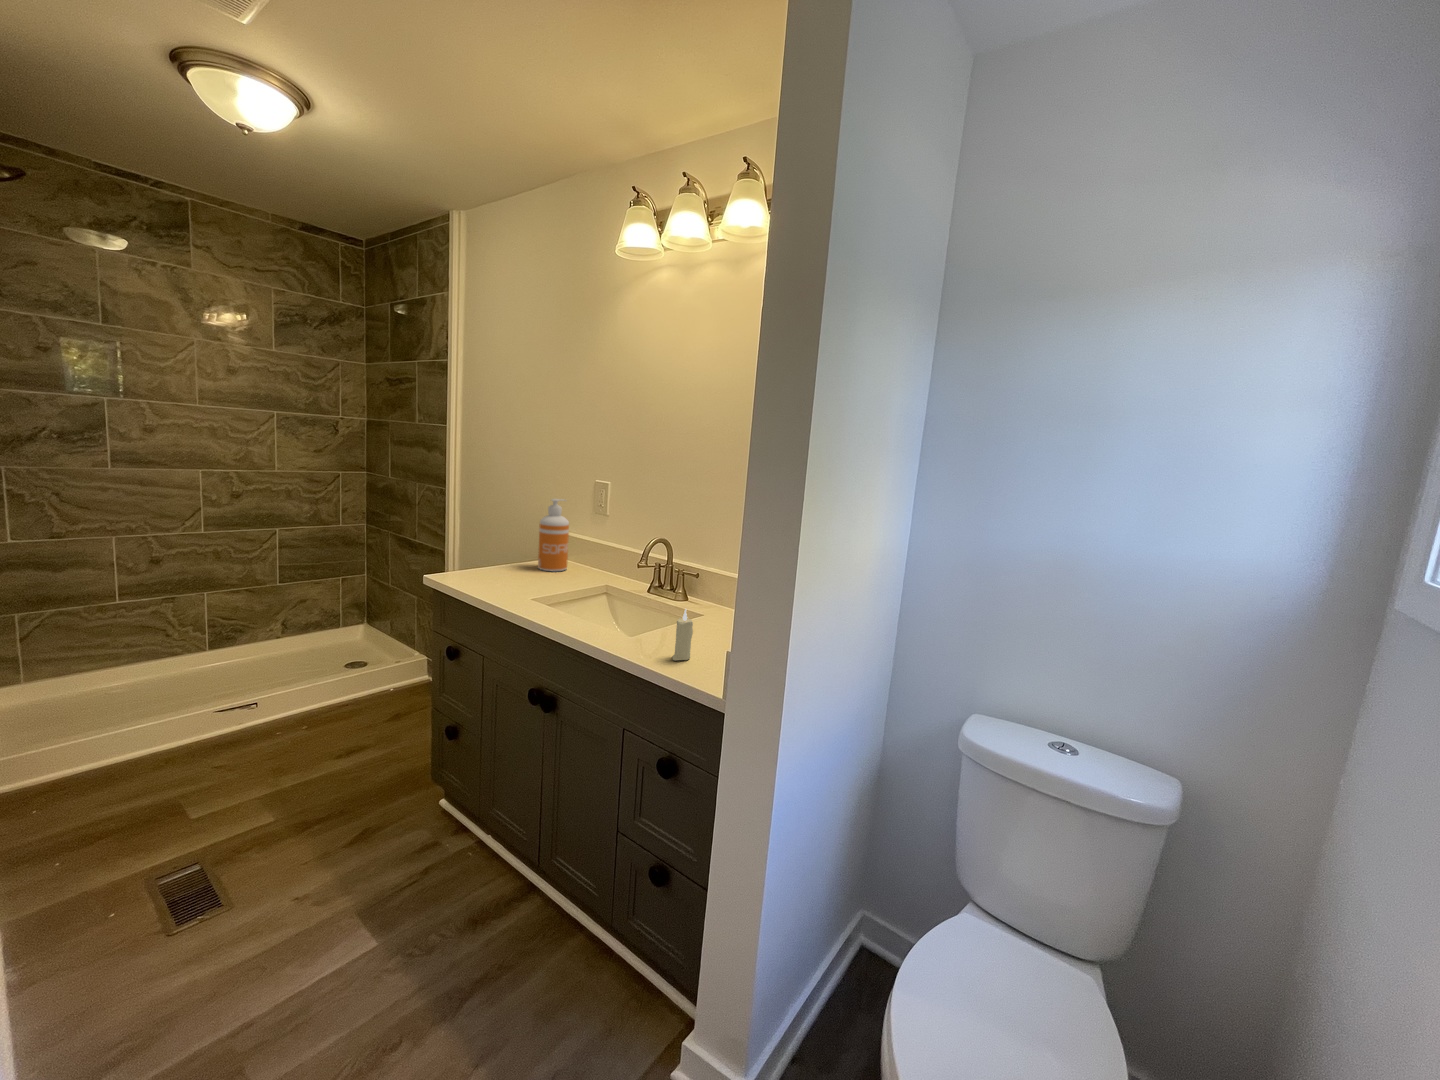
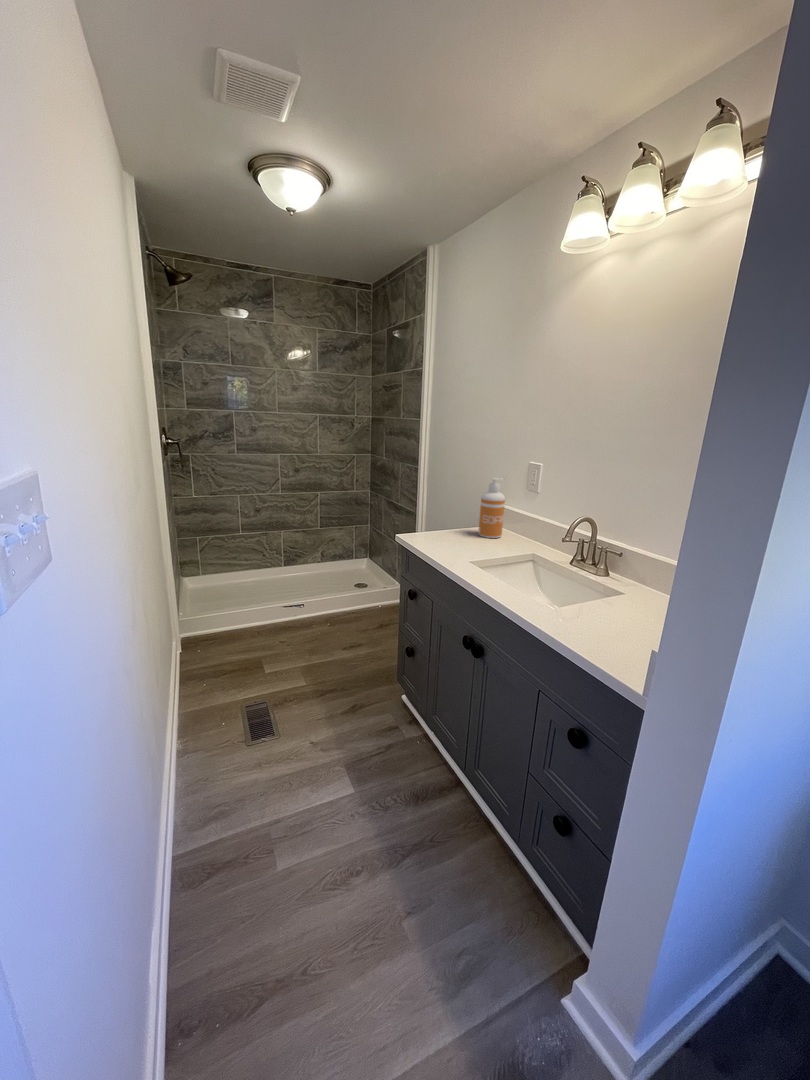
candle: present [672,609,693,661] -> none [590,596,614,644]

